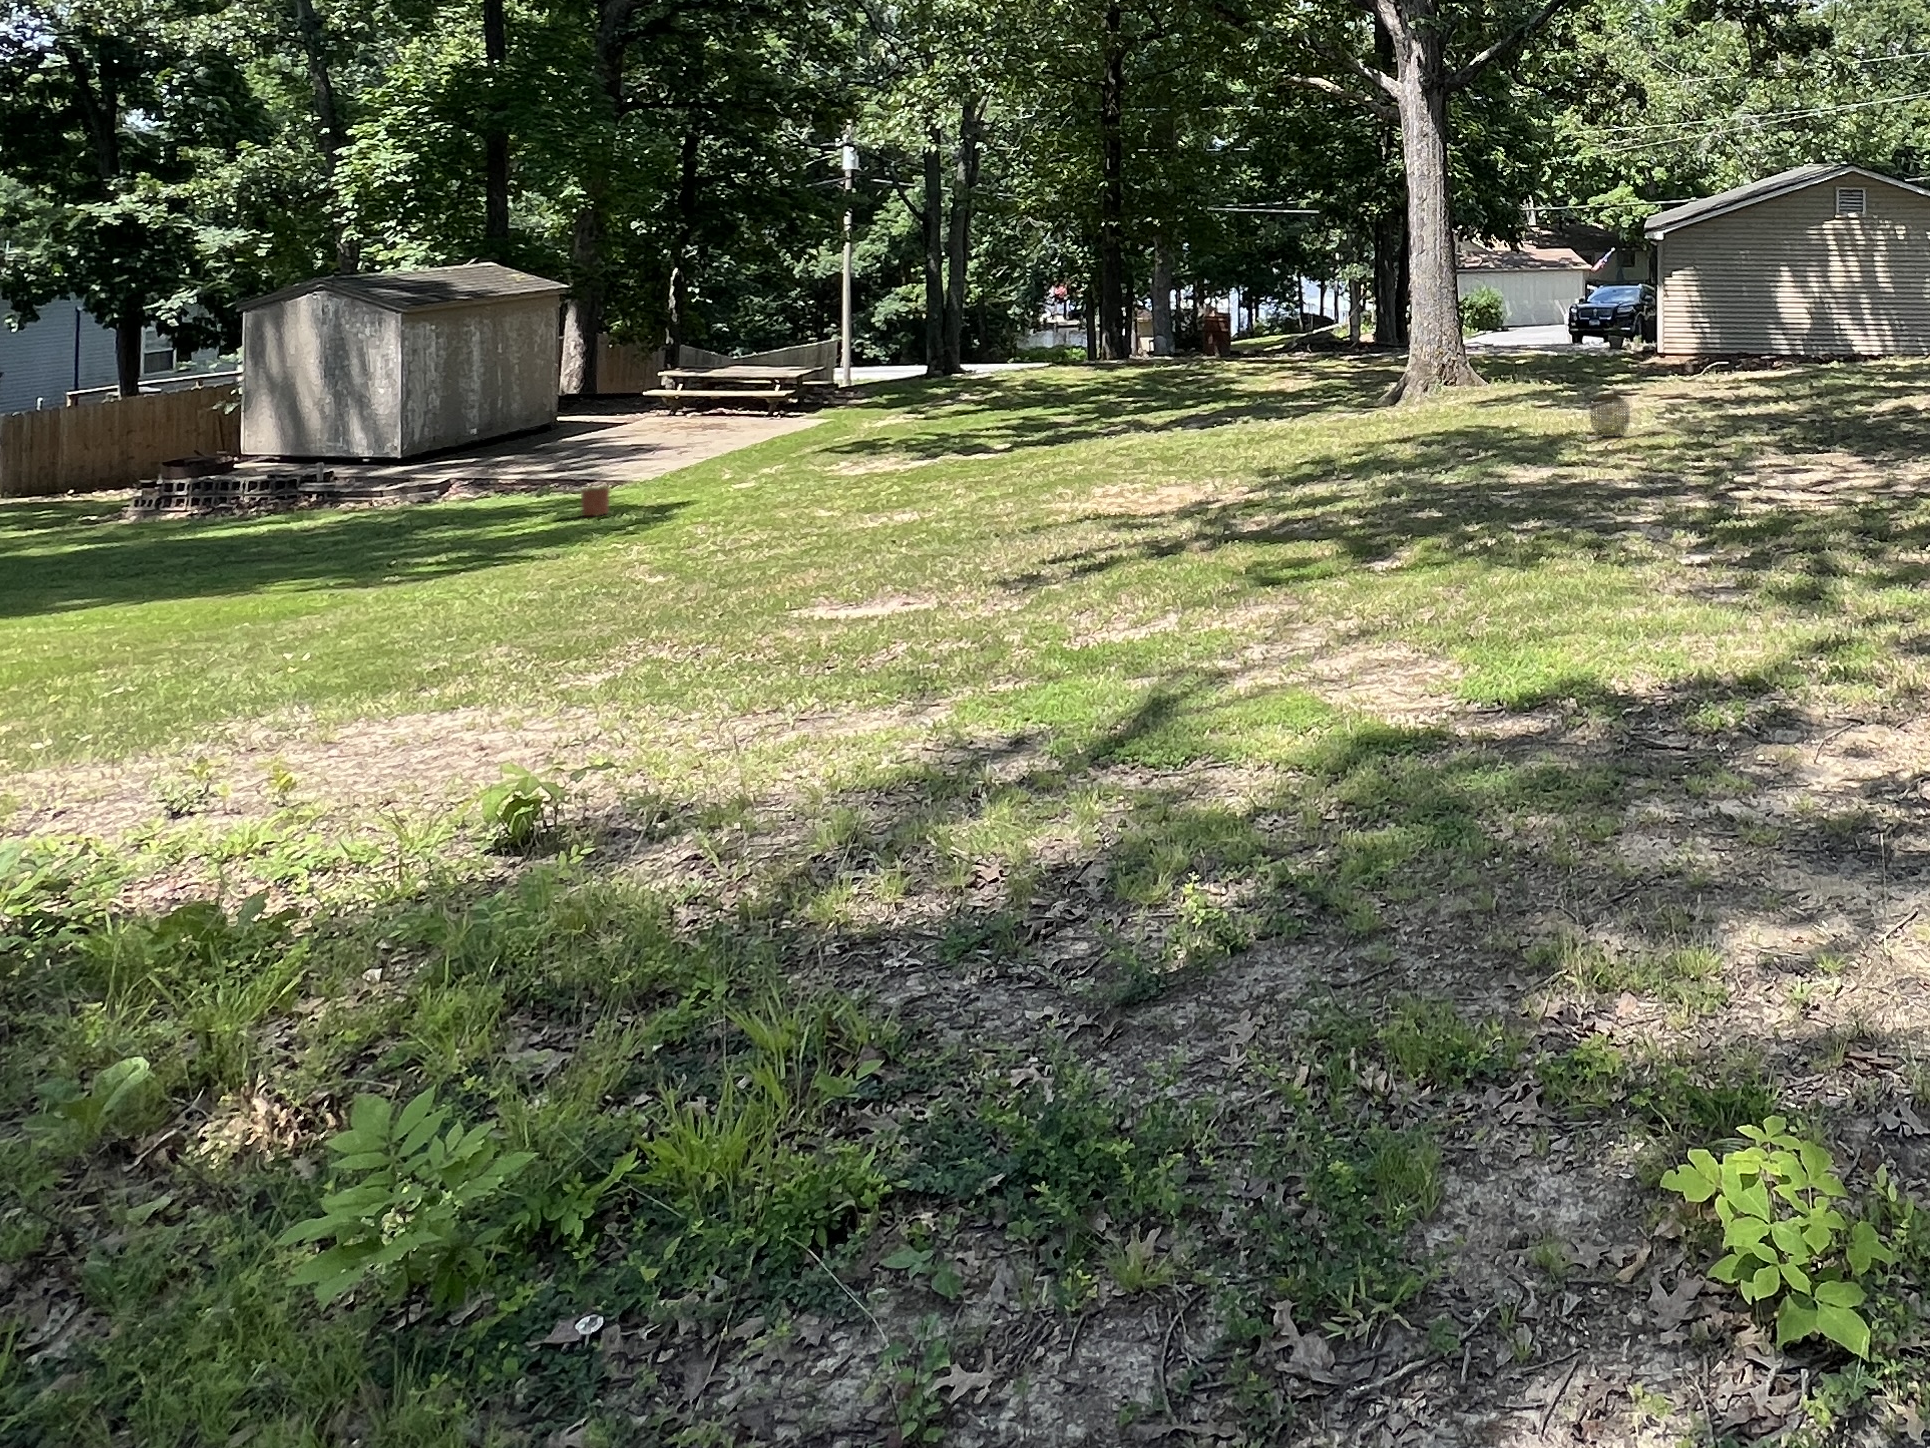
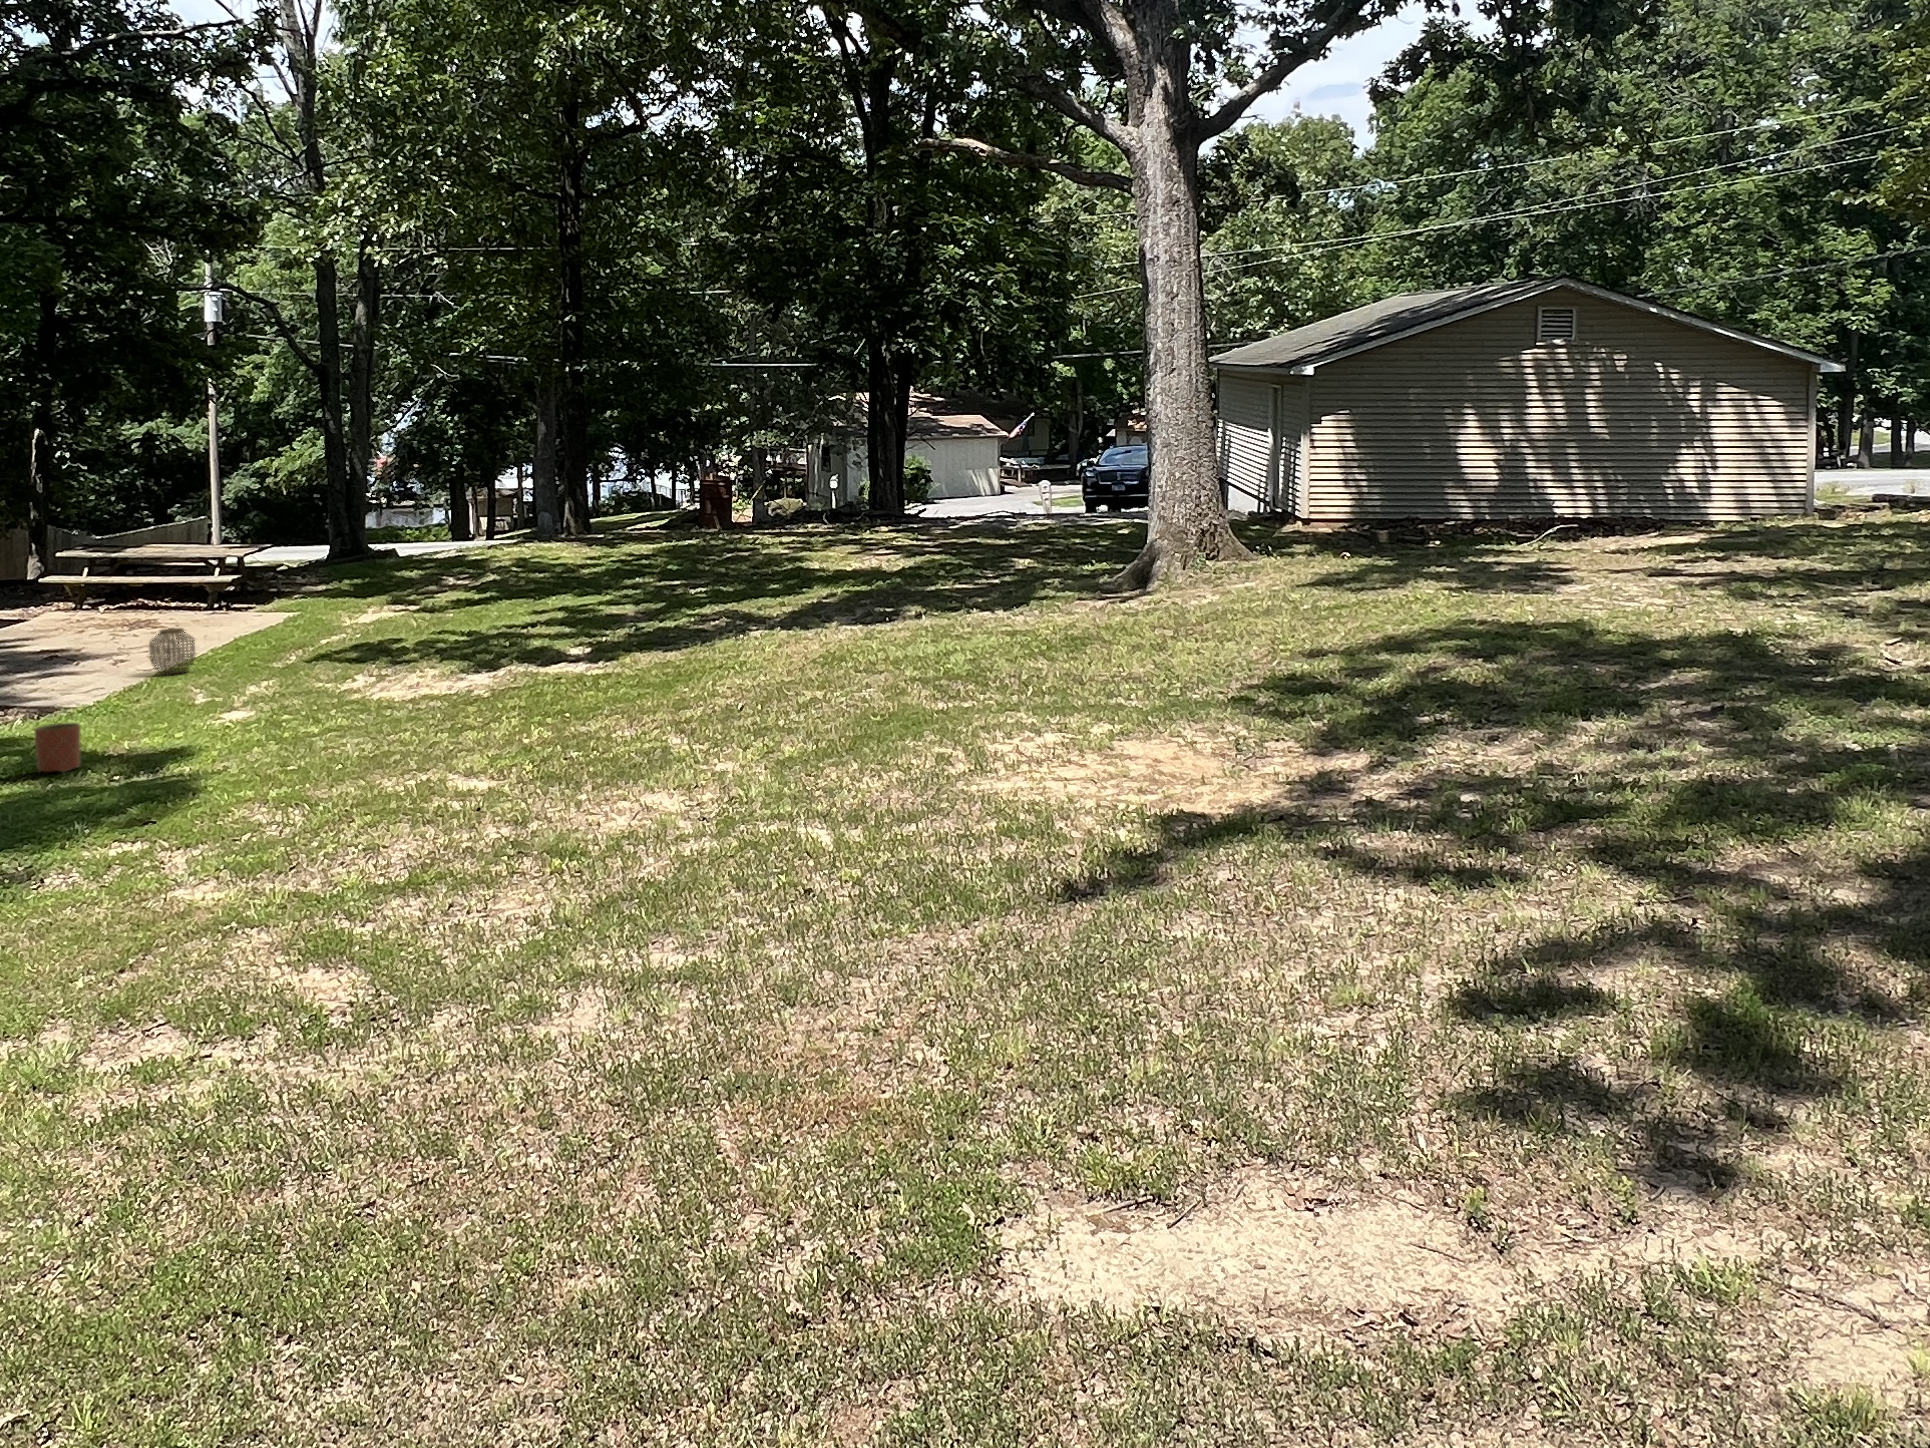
woven basket: present [1590,394,1630,438] -> present [149,628,195,675]

